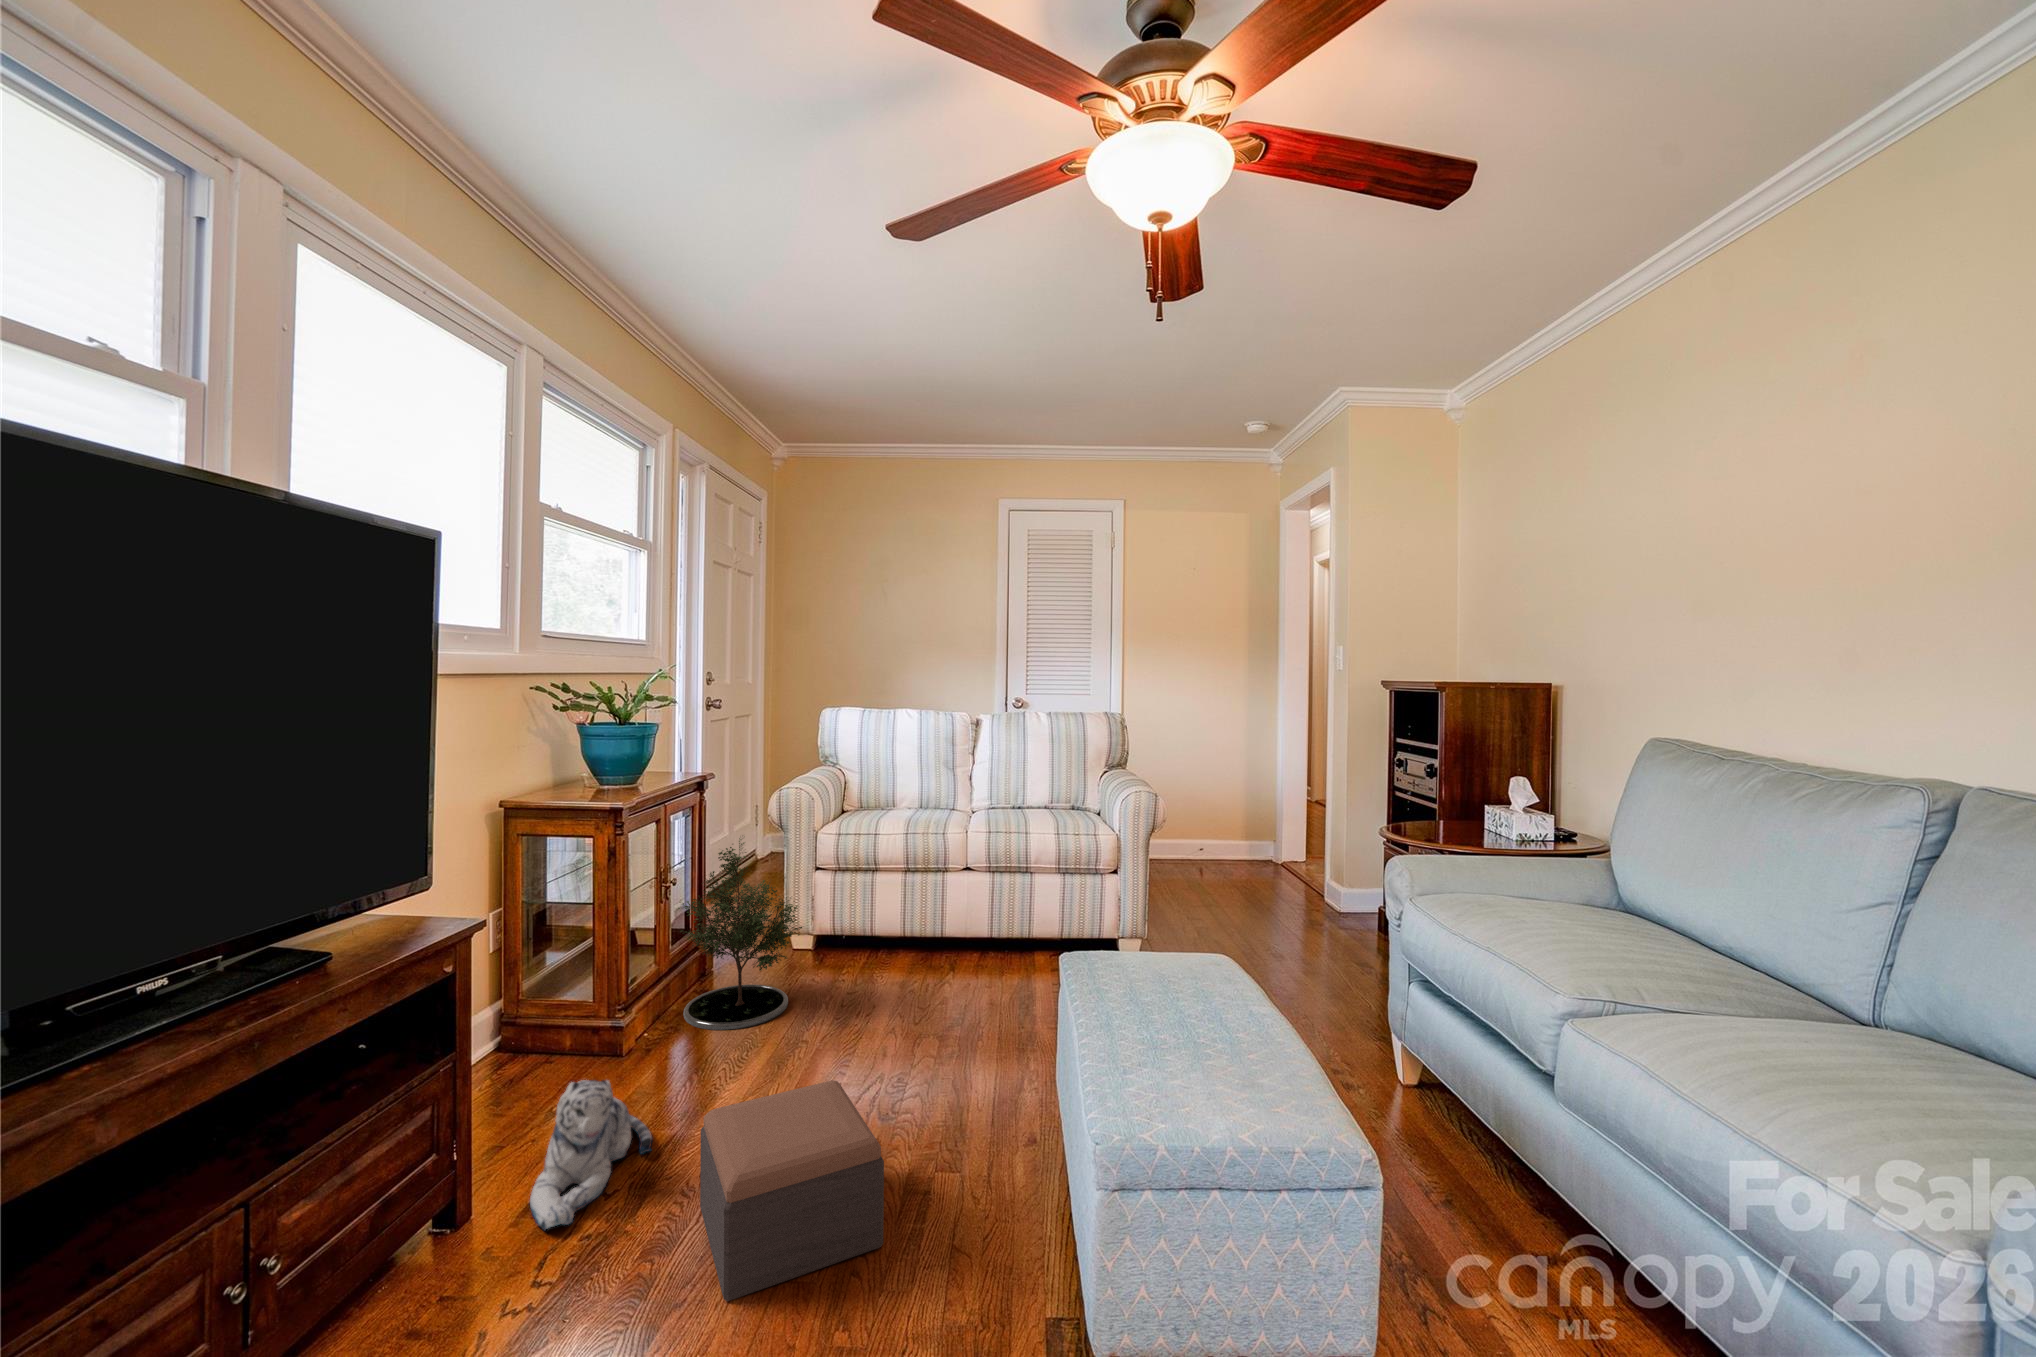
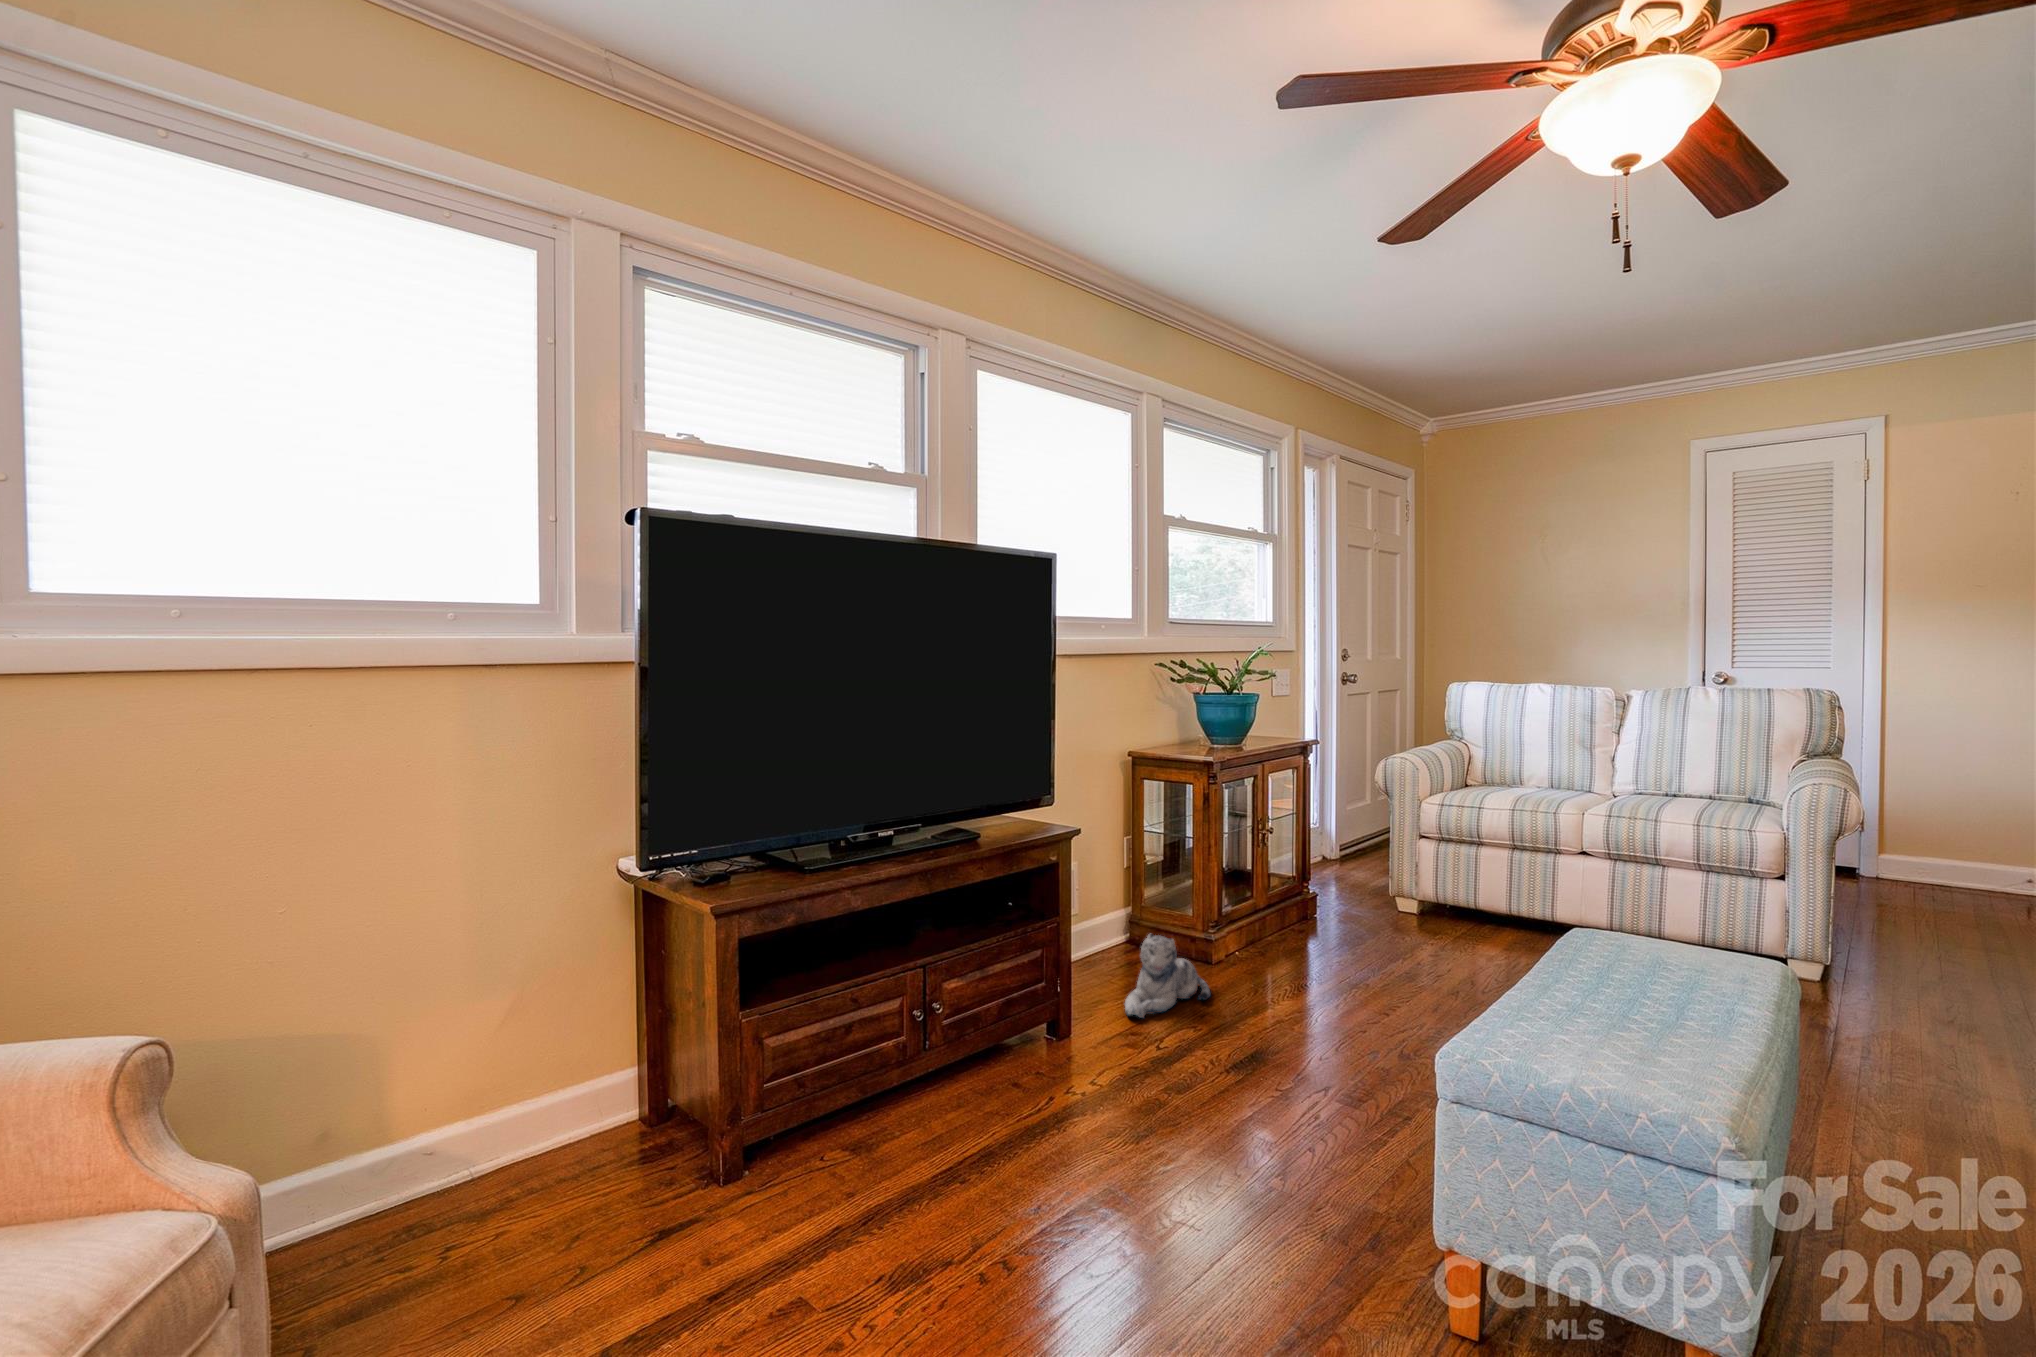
potted tree: present [678,838,802,1030] -> none [1267,788,1377,955]
footstool: present [700,1081,884,1301] -> none [1203,965,1326,1088]

